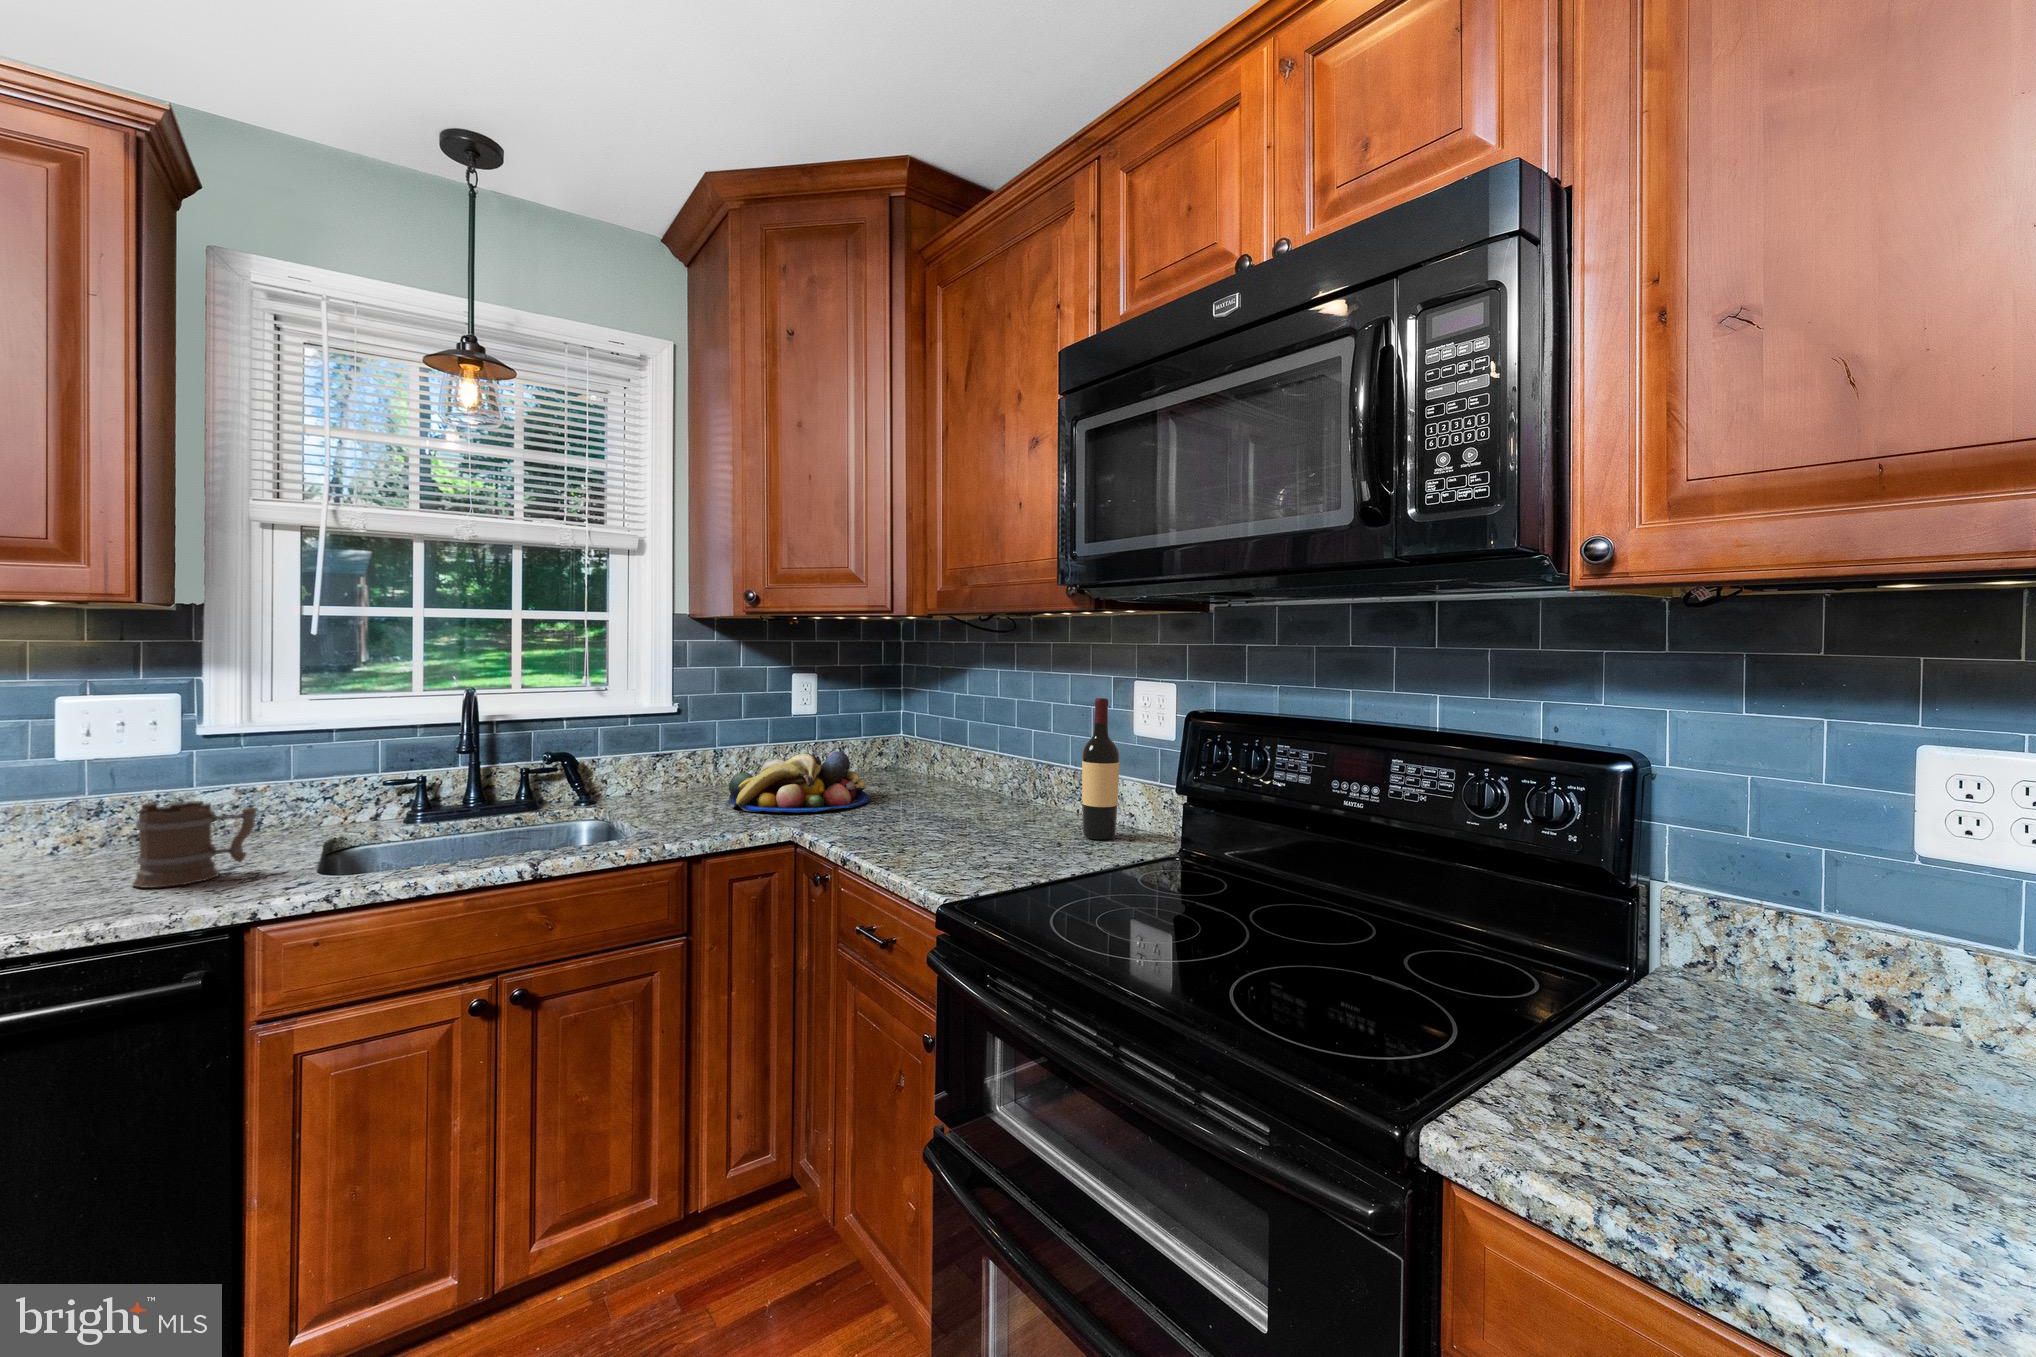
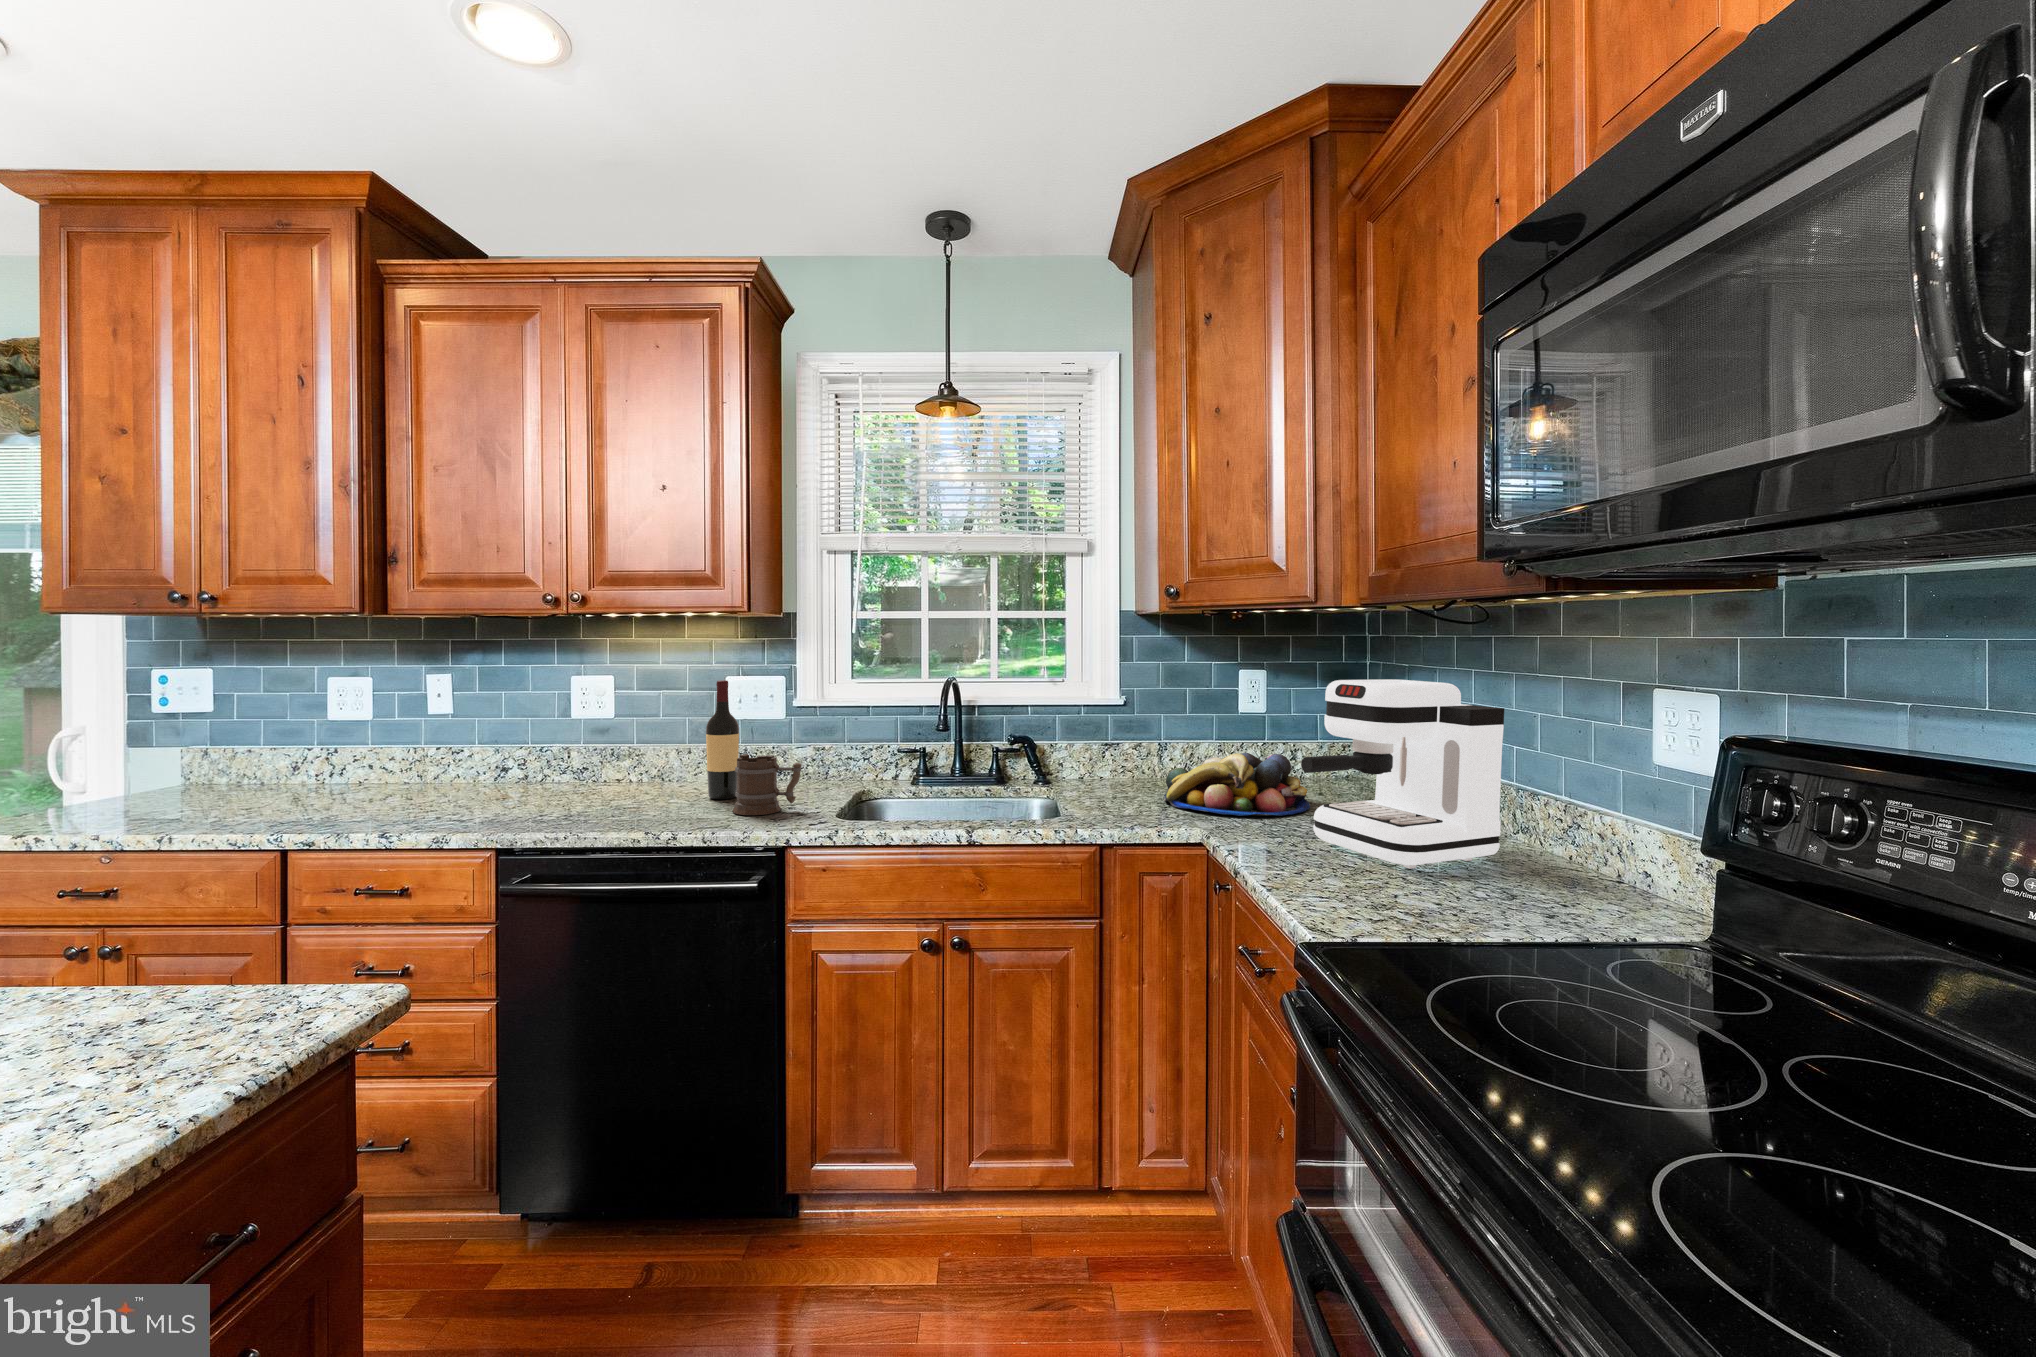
coffee maker: none [890,679,1037,836] -> present [1301,679,1504,869]
wine bottle: present [1082,698,1120,840] -> present [706,680,739,799]

